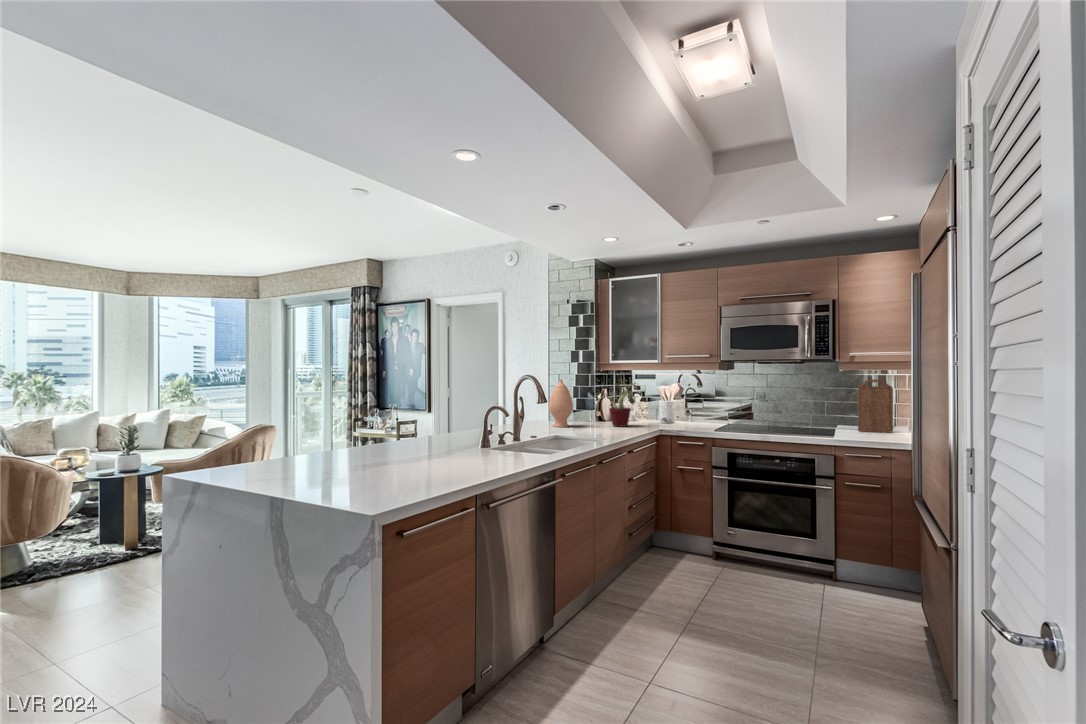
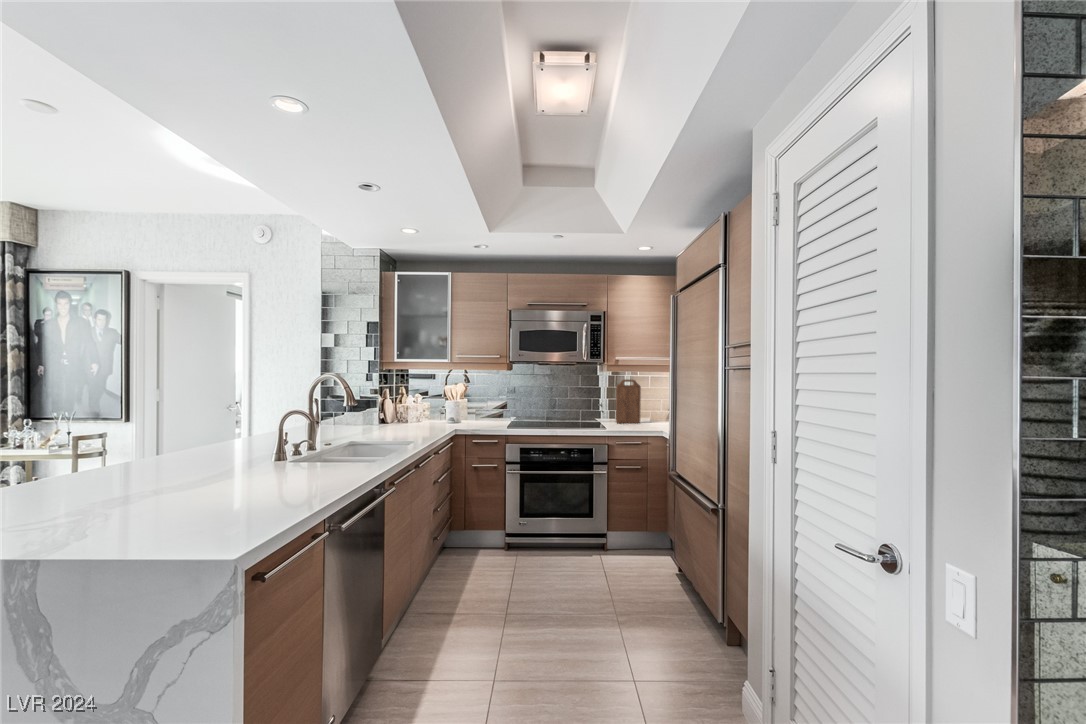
vase: present [549,379,573,427] -> none [335,379,364,433]
potted plant: present [606,380,636,427] -> none [396,379,432,429]

